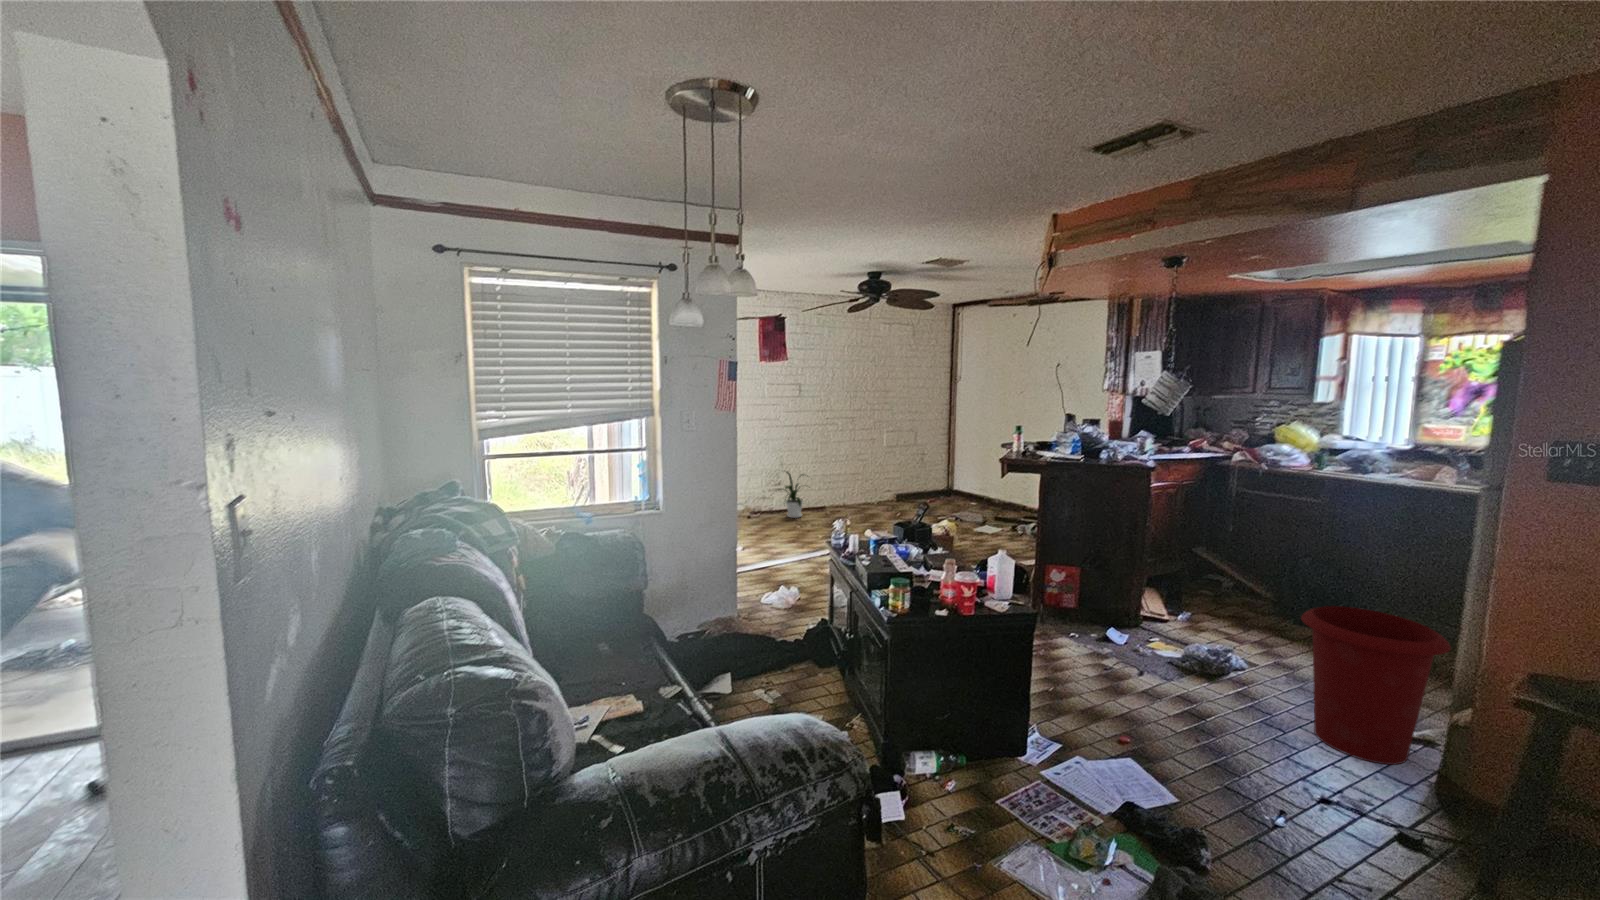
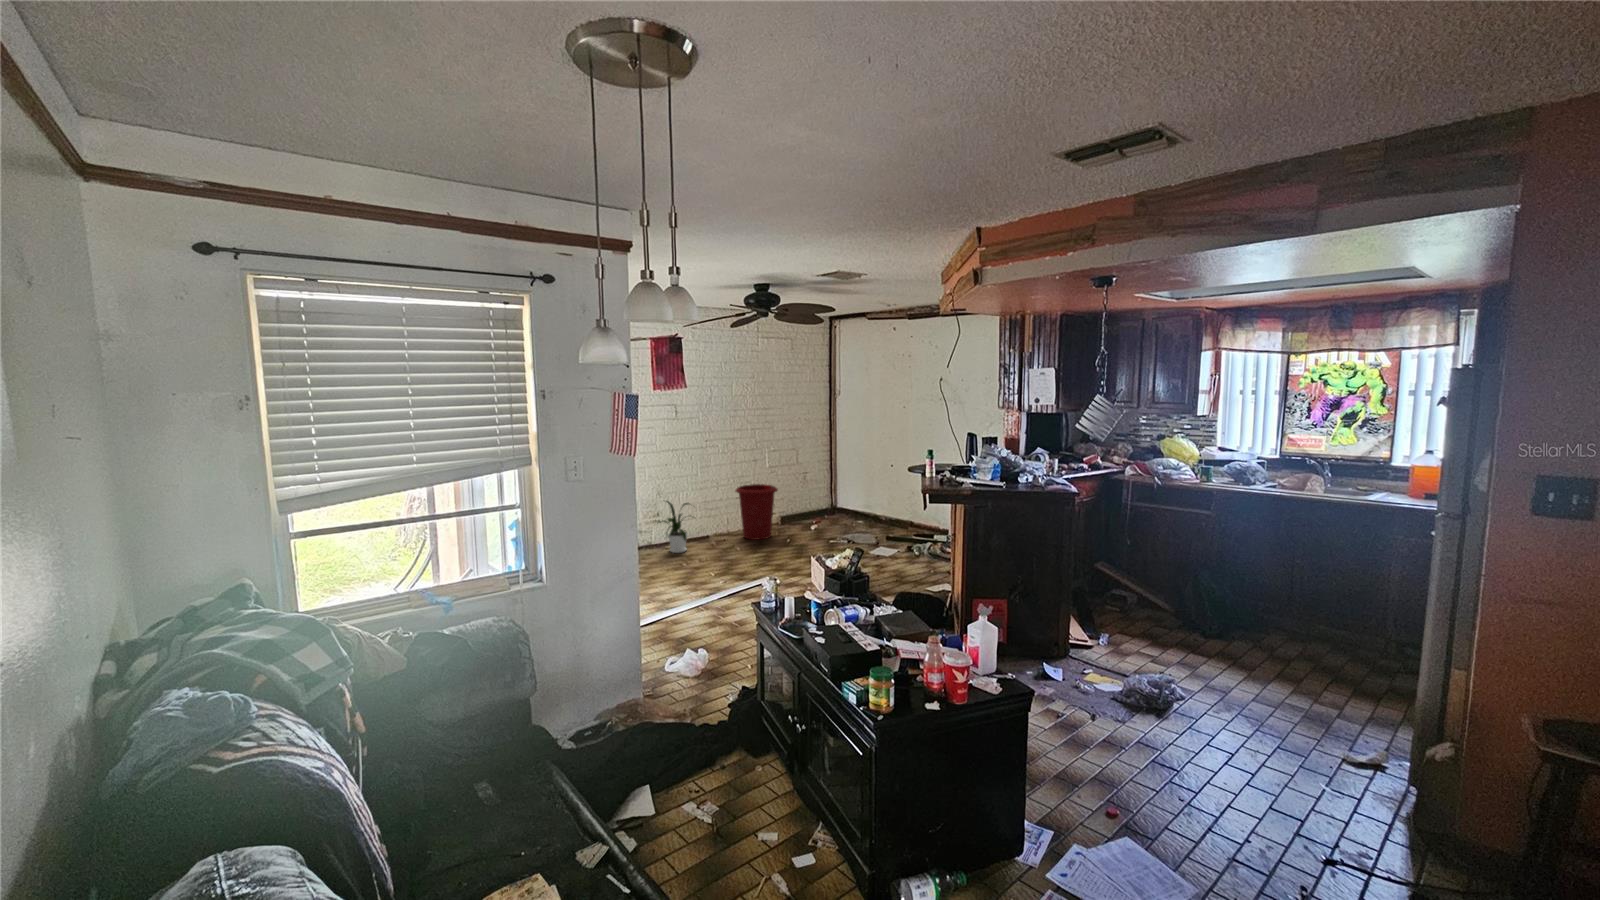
waste bin: present [1301,606,1451,765] -> present [736,484,778,540]

